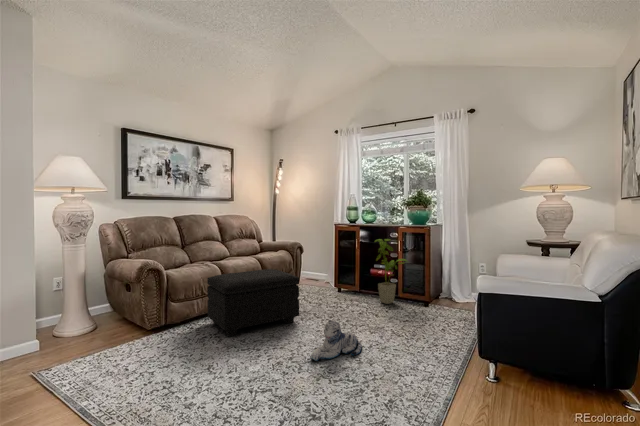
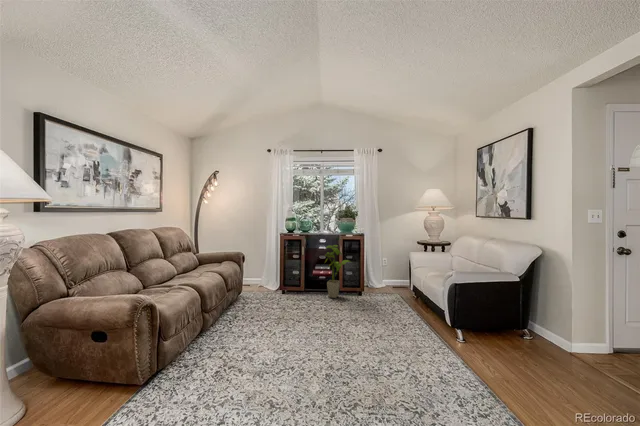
footstool: present [207,269,299,336] -> none [200,283,293,364]
plush toy: present [310,320,362,361] -> none [348,324,379,364]

